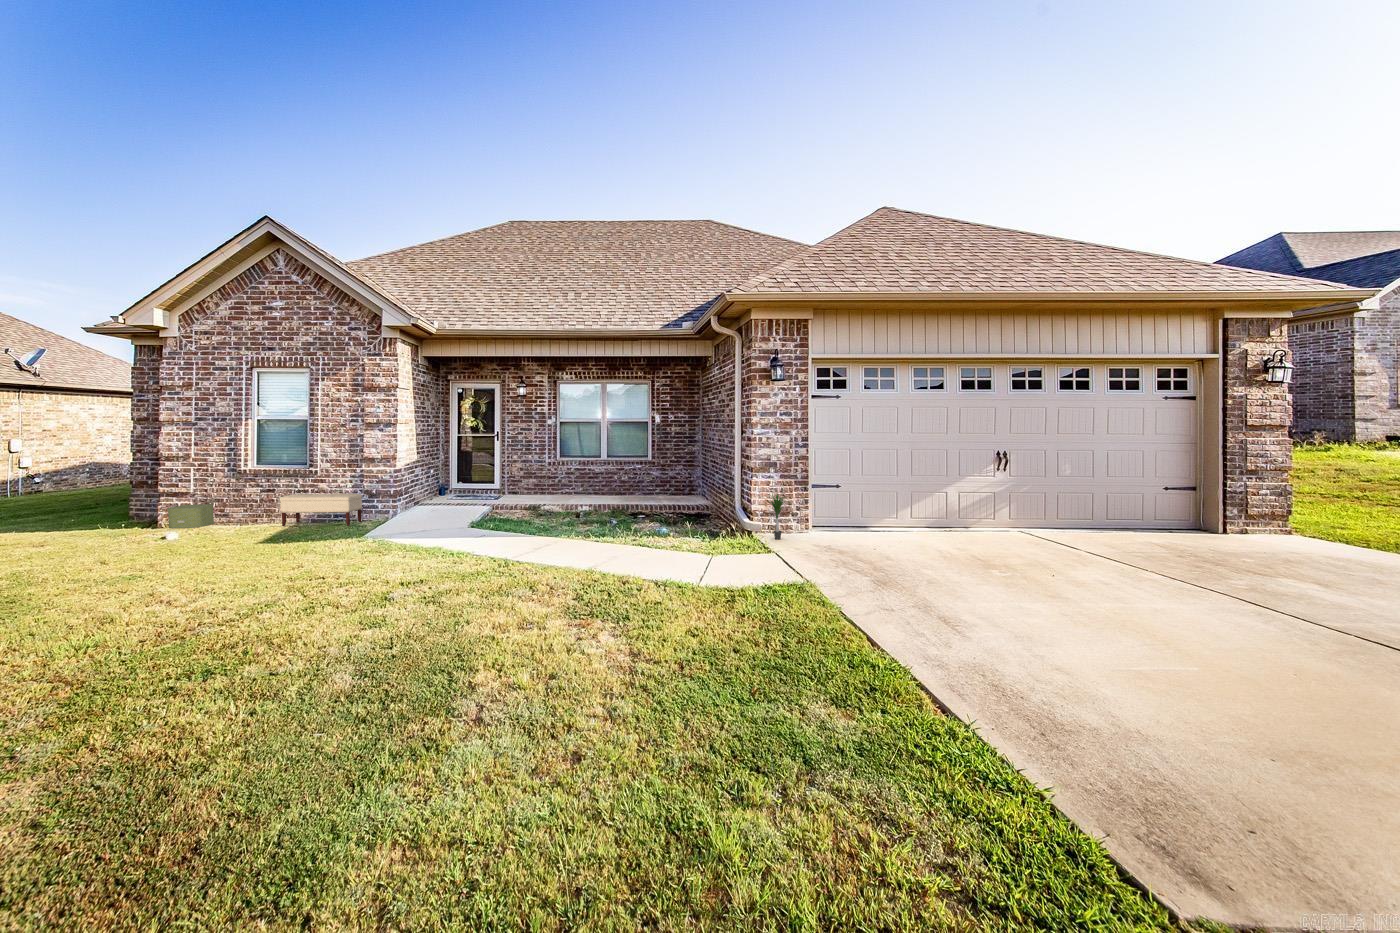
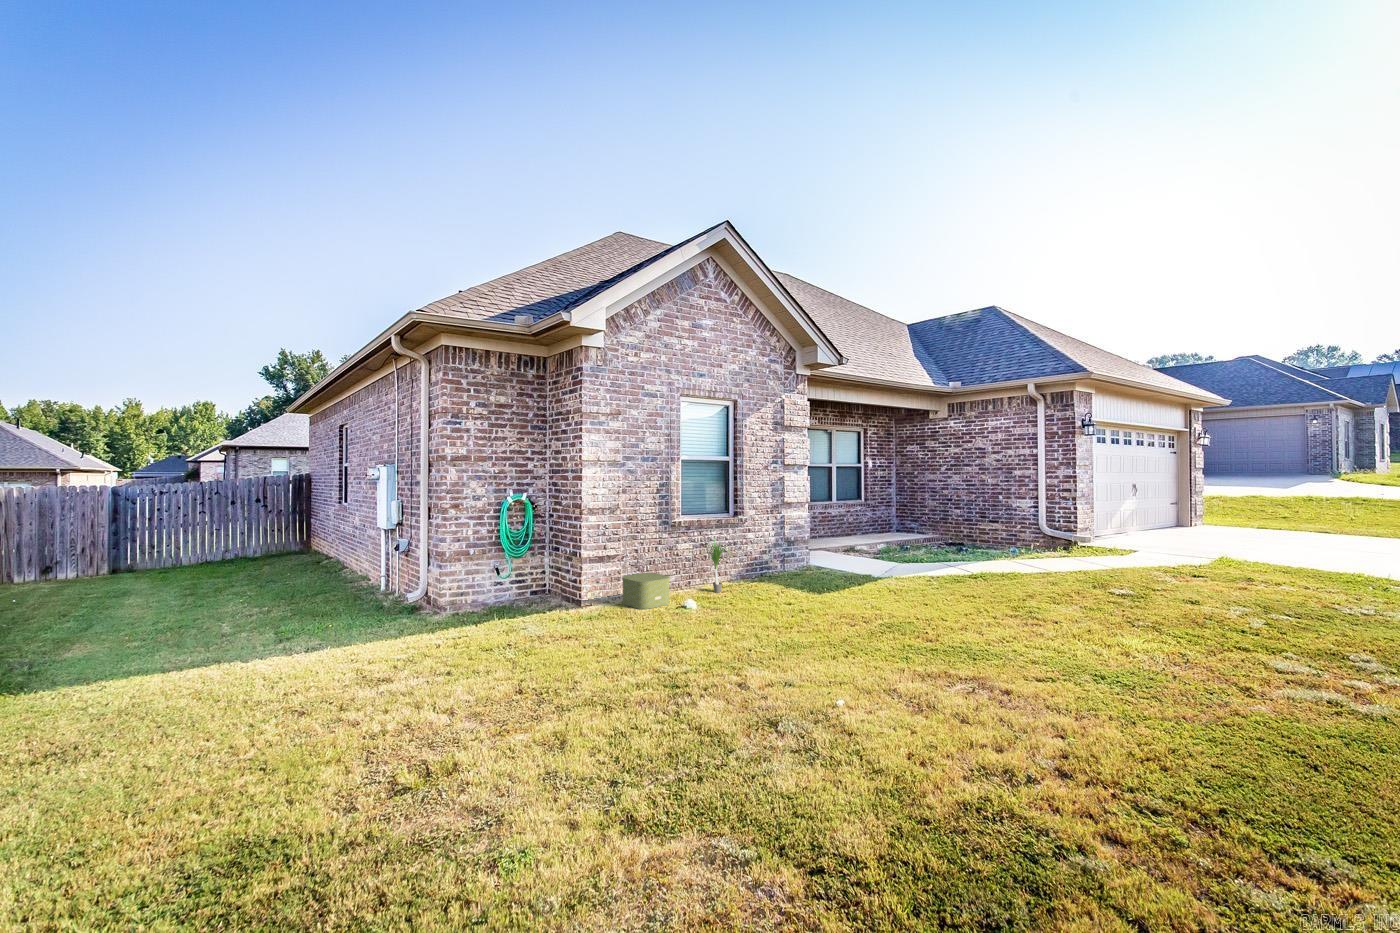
bench: present [280,494,362,526] -> none [734,544,809,589]
potted plant: present [770,494,786,539] -> present [709,541,724,593]

